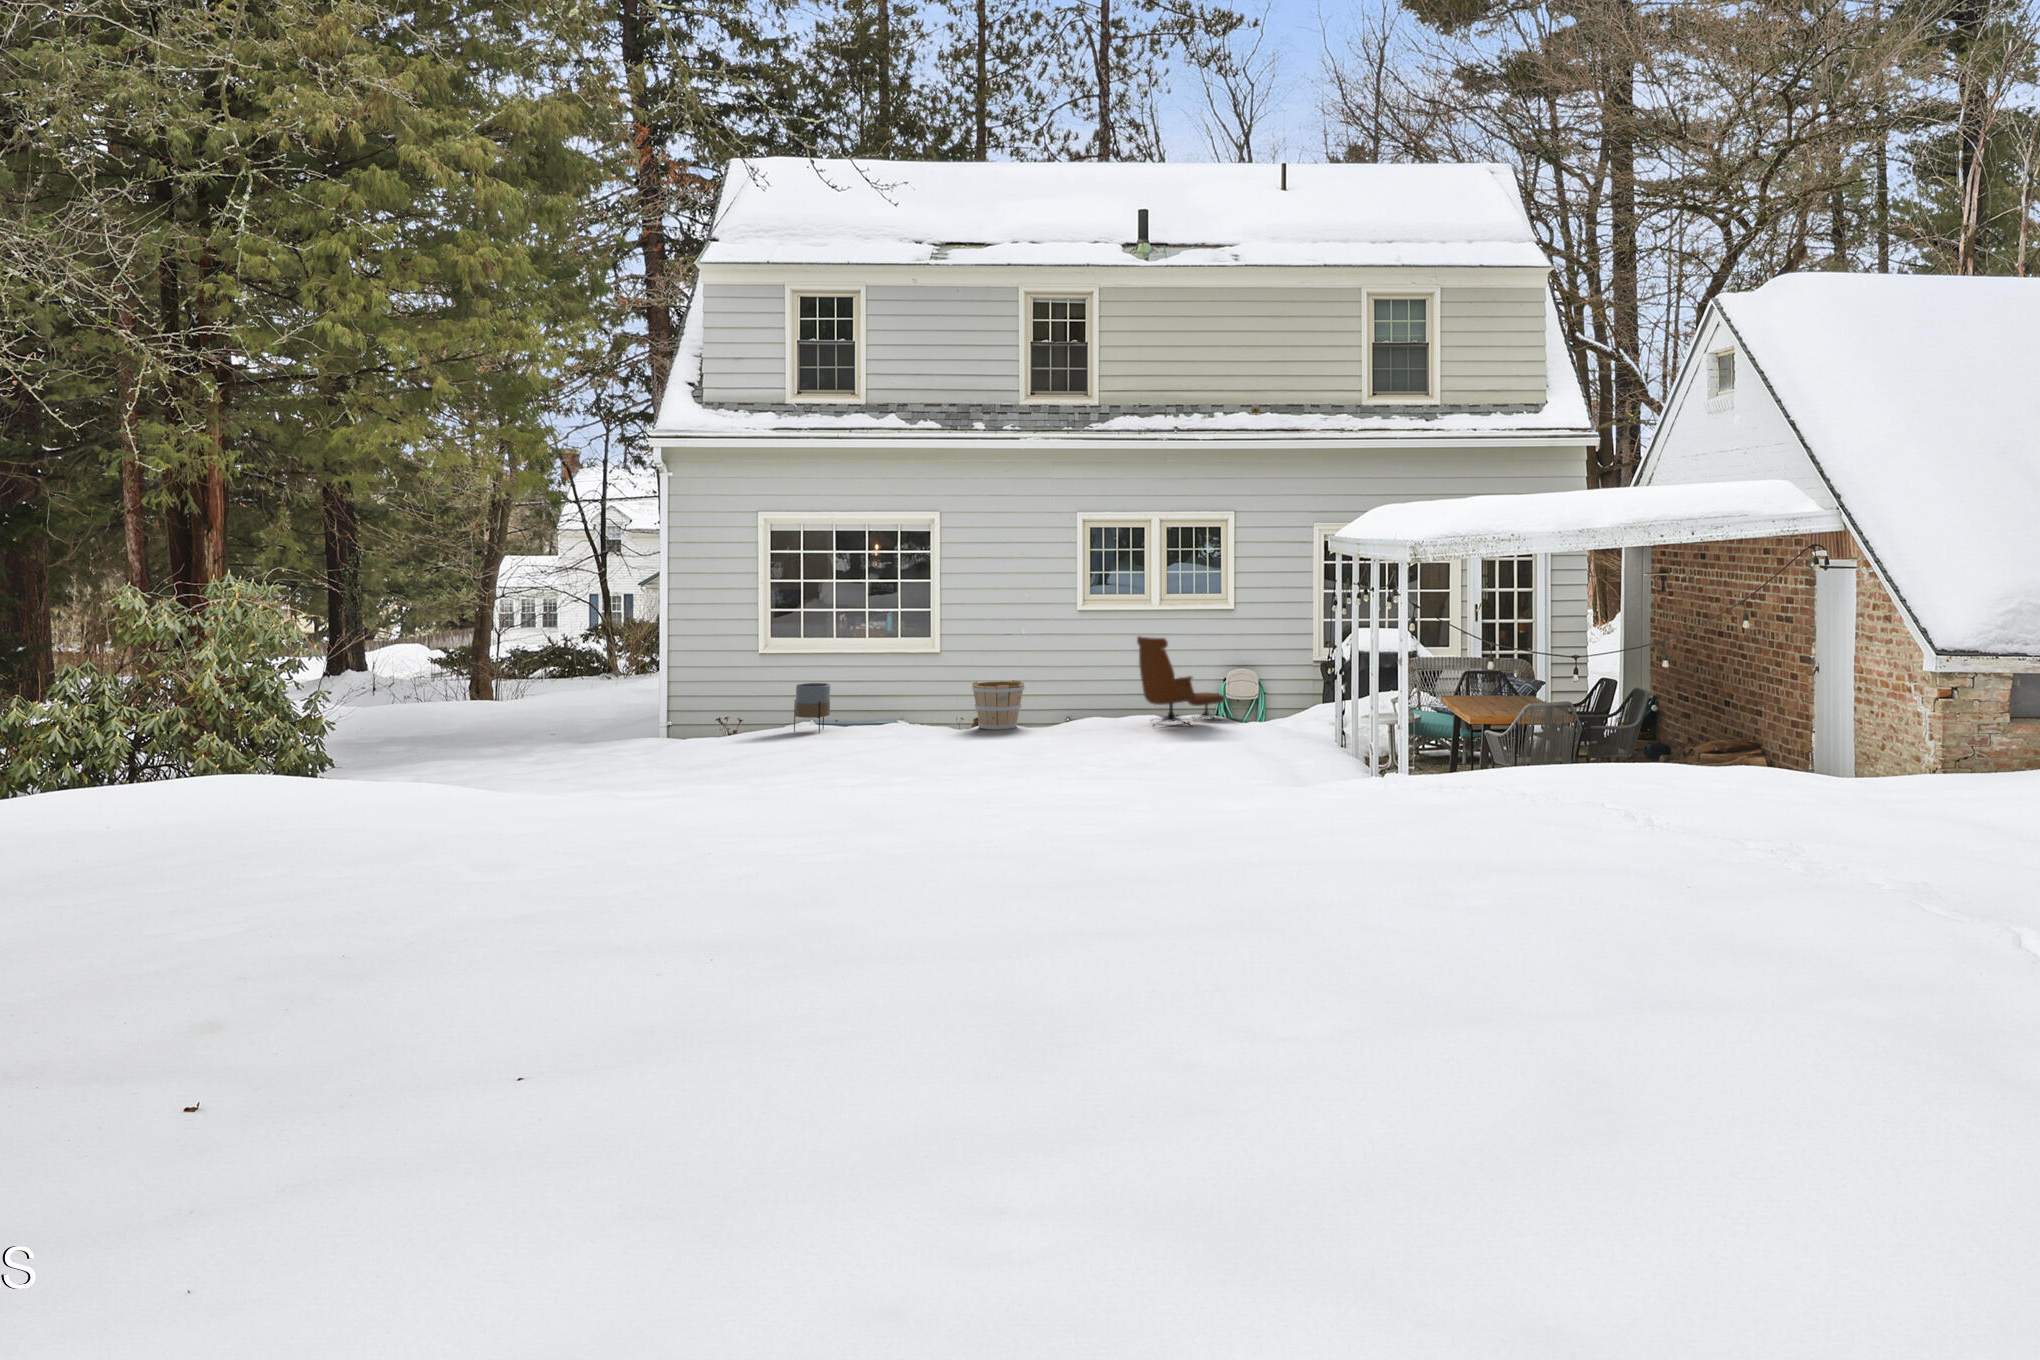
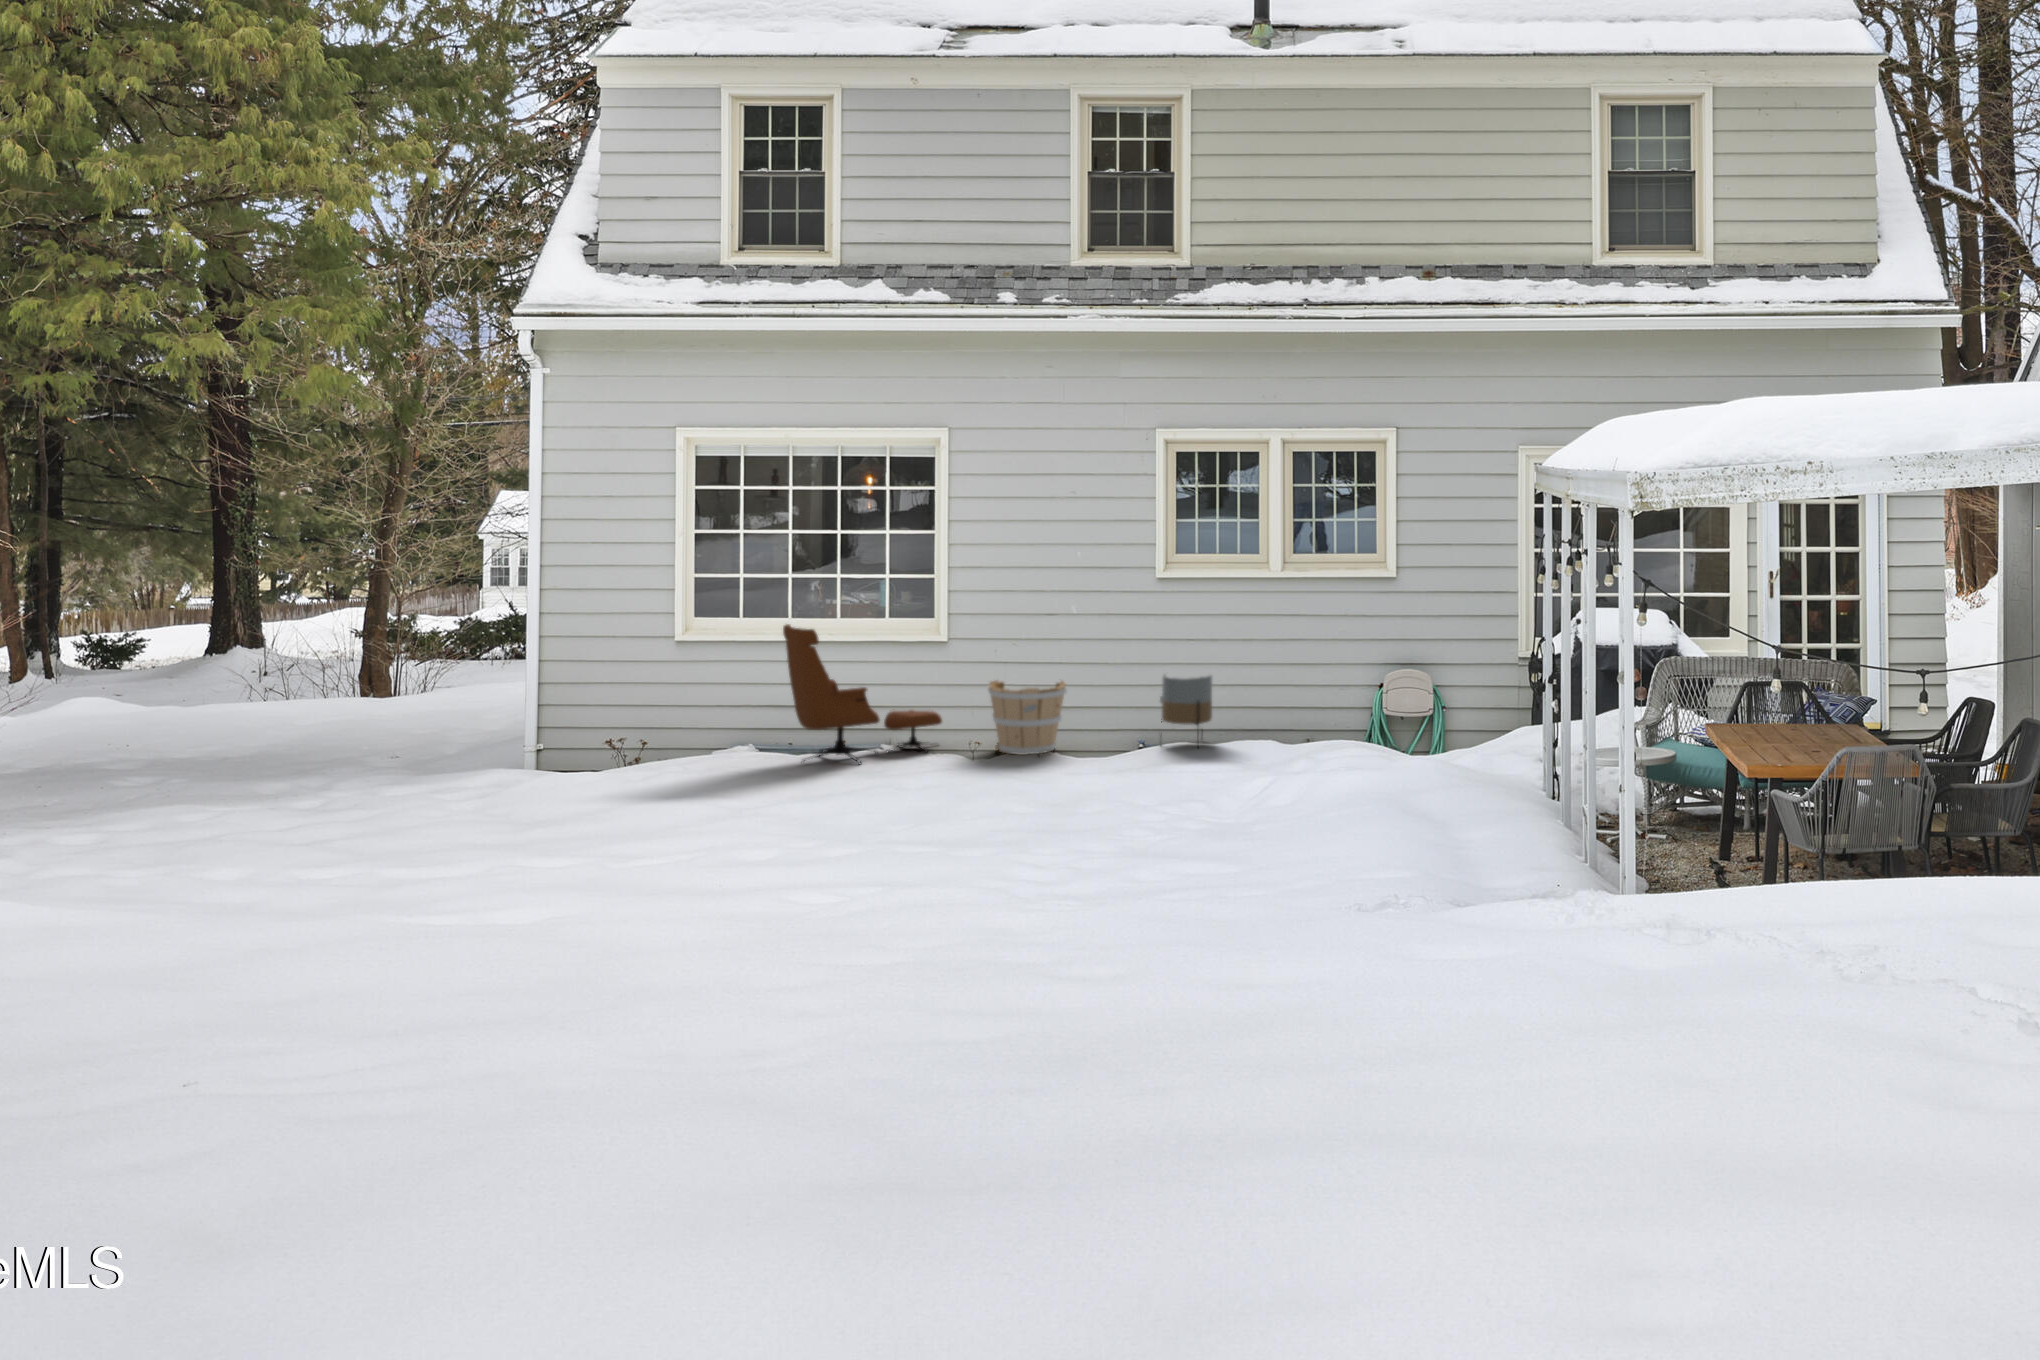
lounge chair: present [1137,636,1225,726] -> present [783,624,942,764]
planter: present [794,683,830,733] -> present [1161,675,1212,738]

